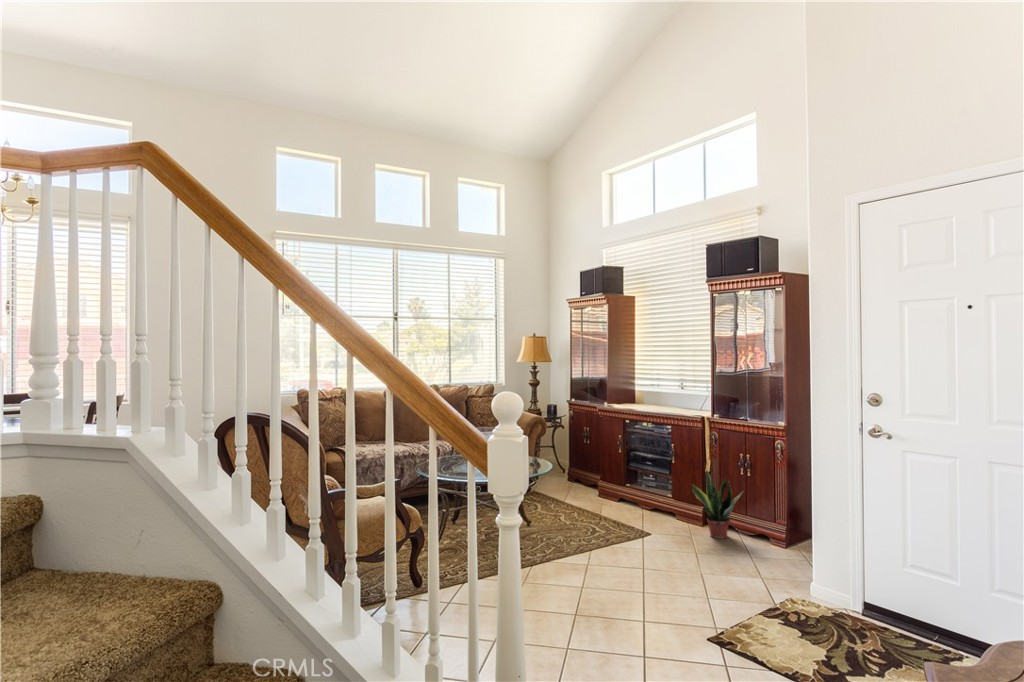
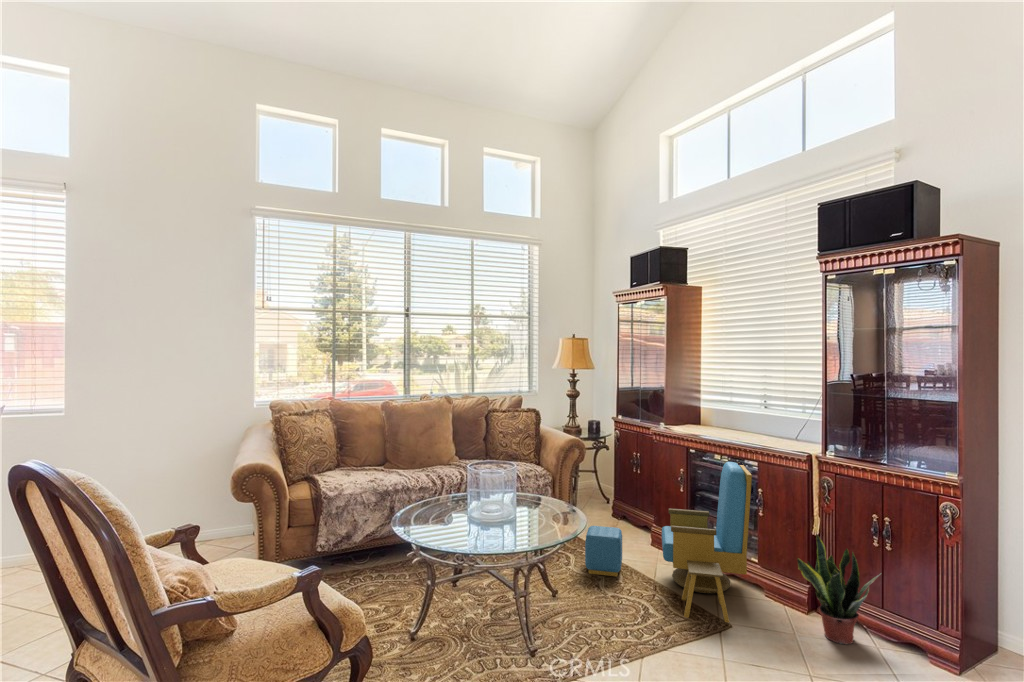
armchair: none [549,426,666,533] -> present [585,462,752,622]

